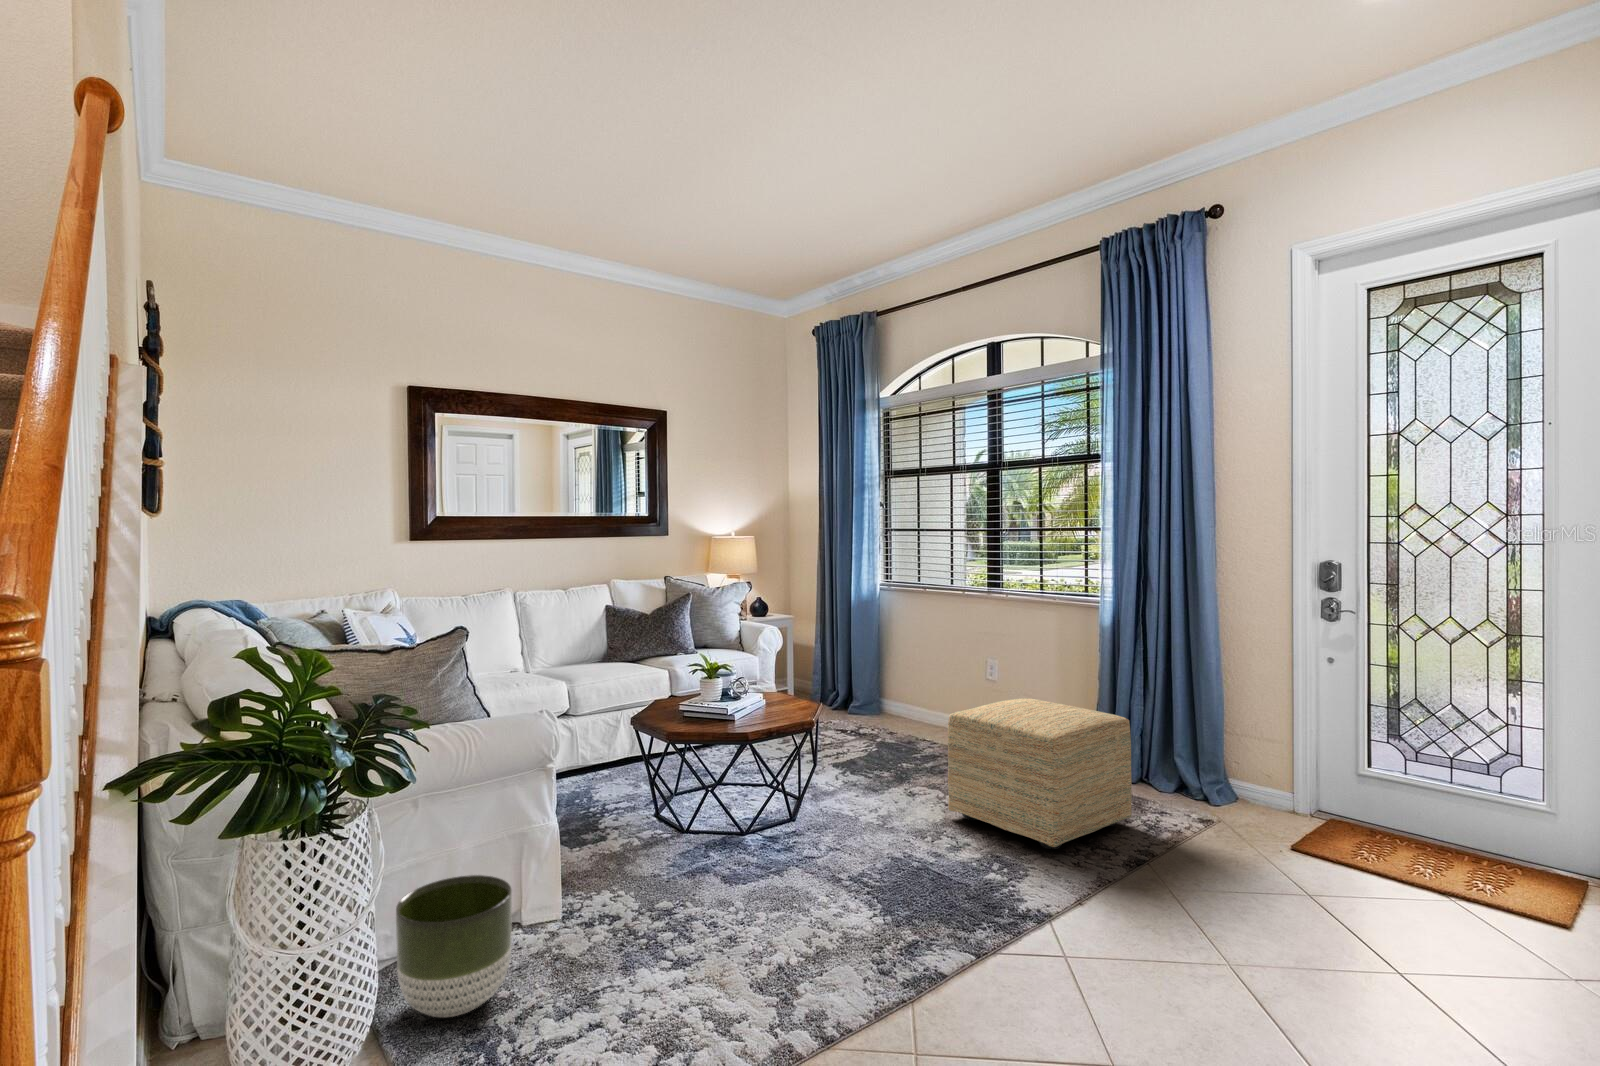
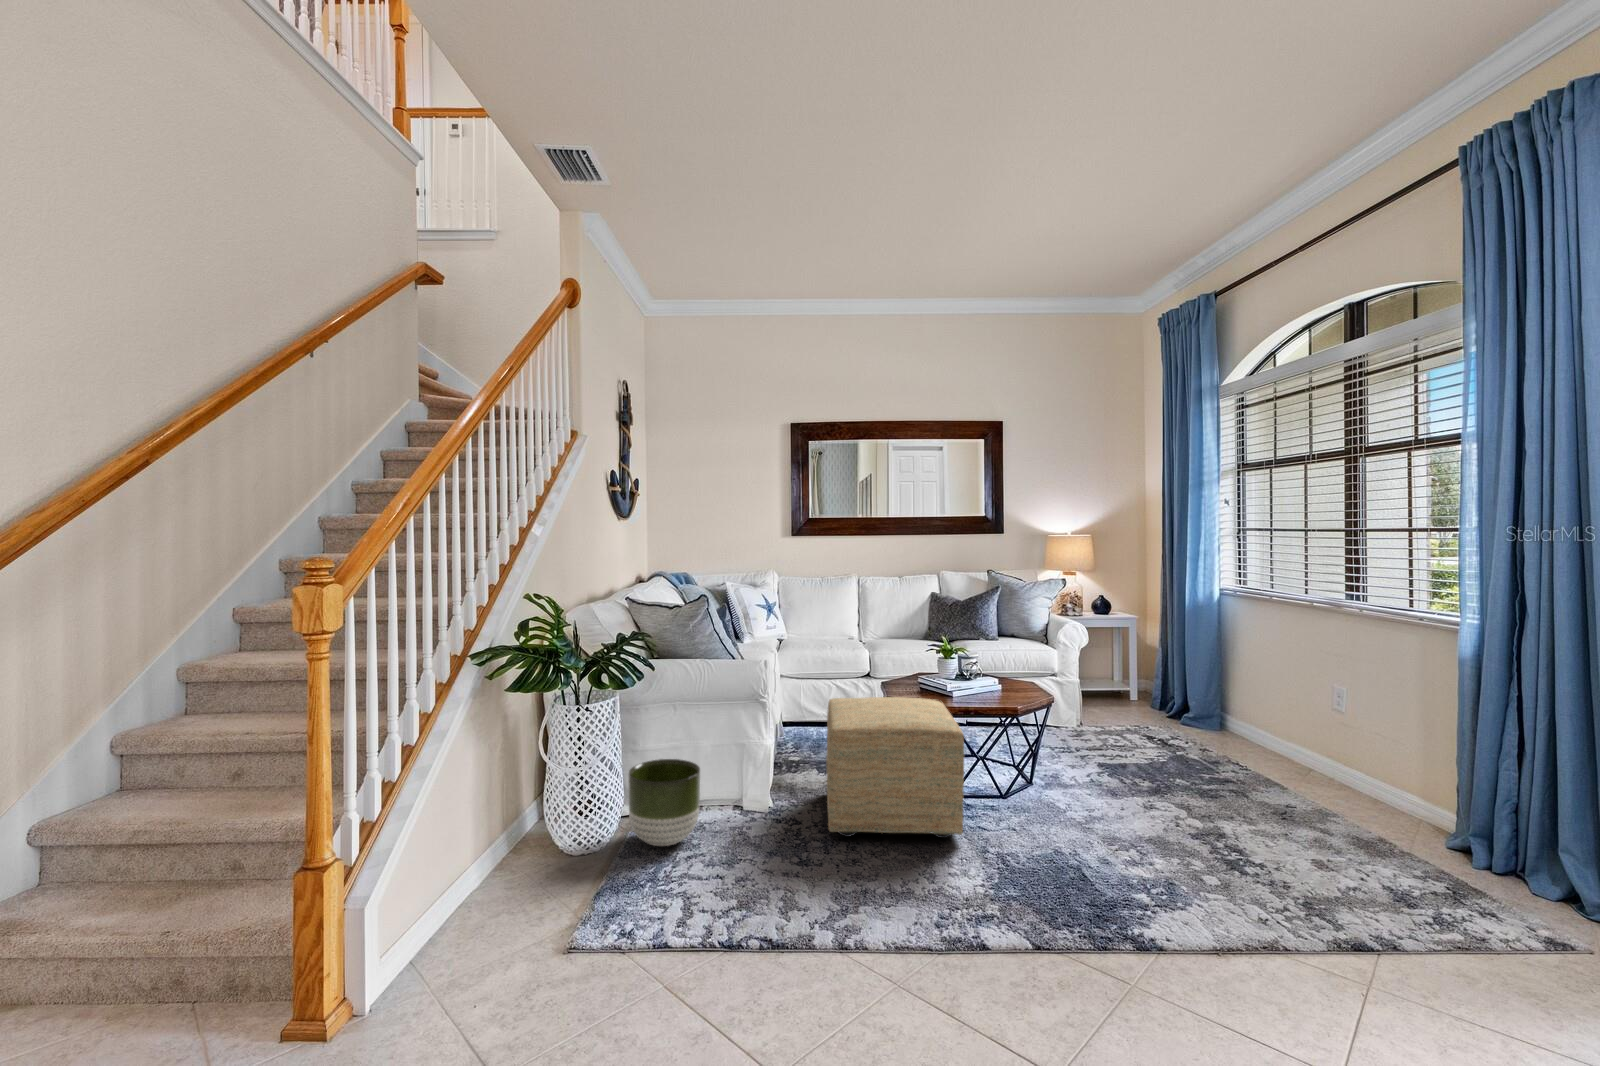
ottoman: present [948,698,1132,849] -> present [826,697,964,838]

